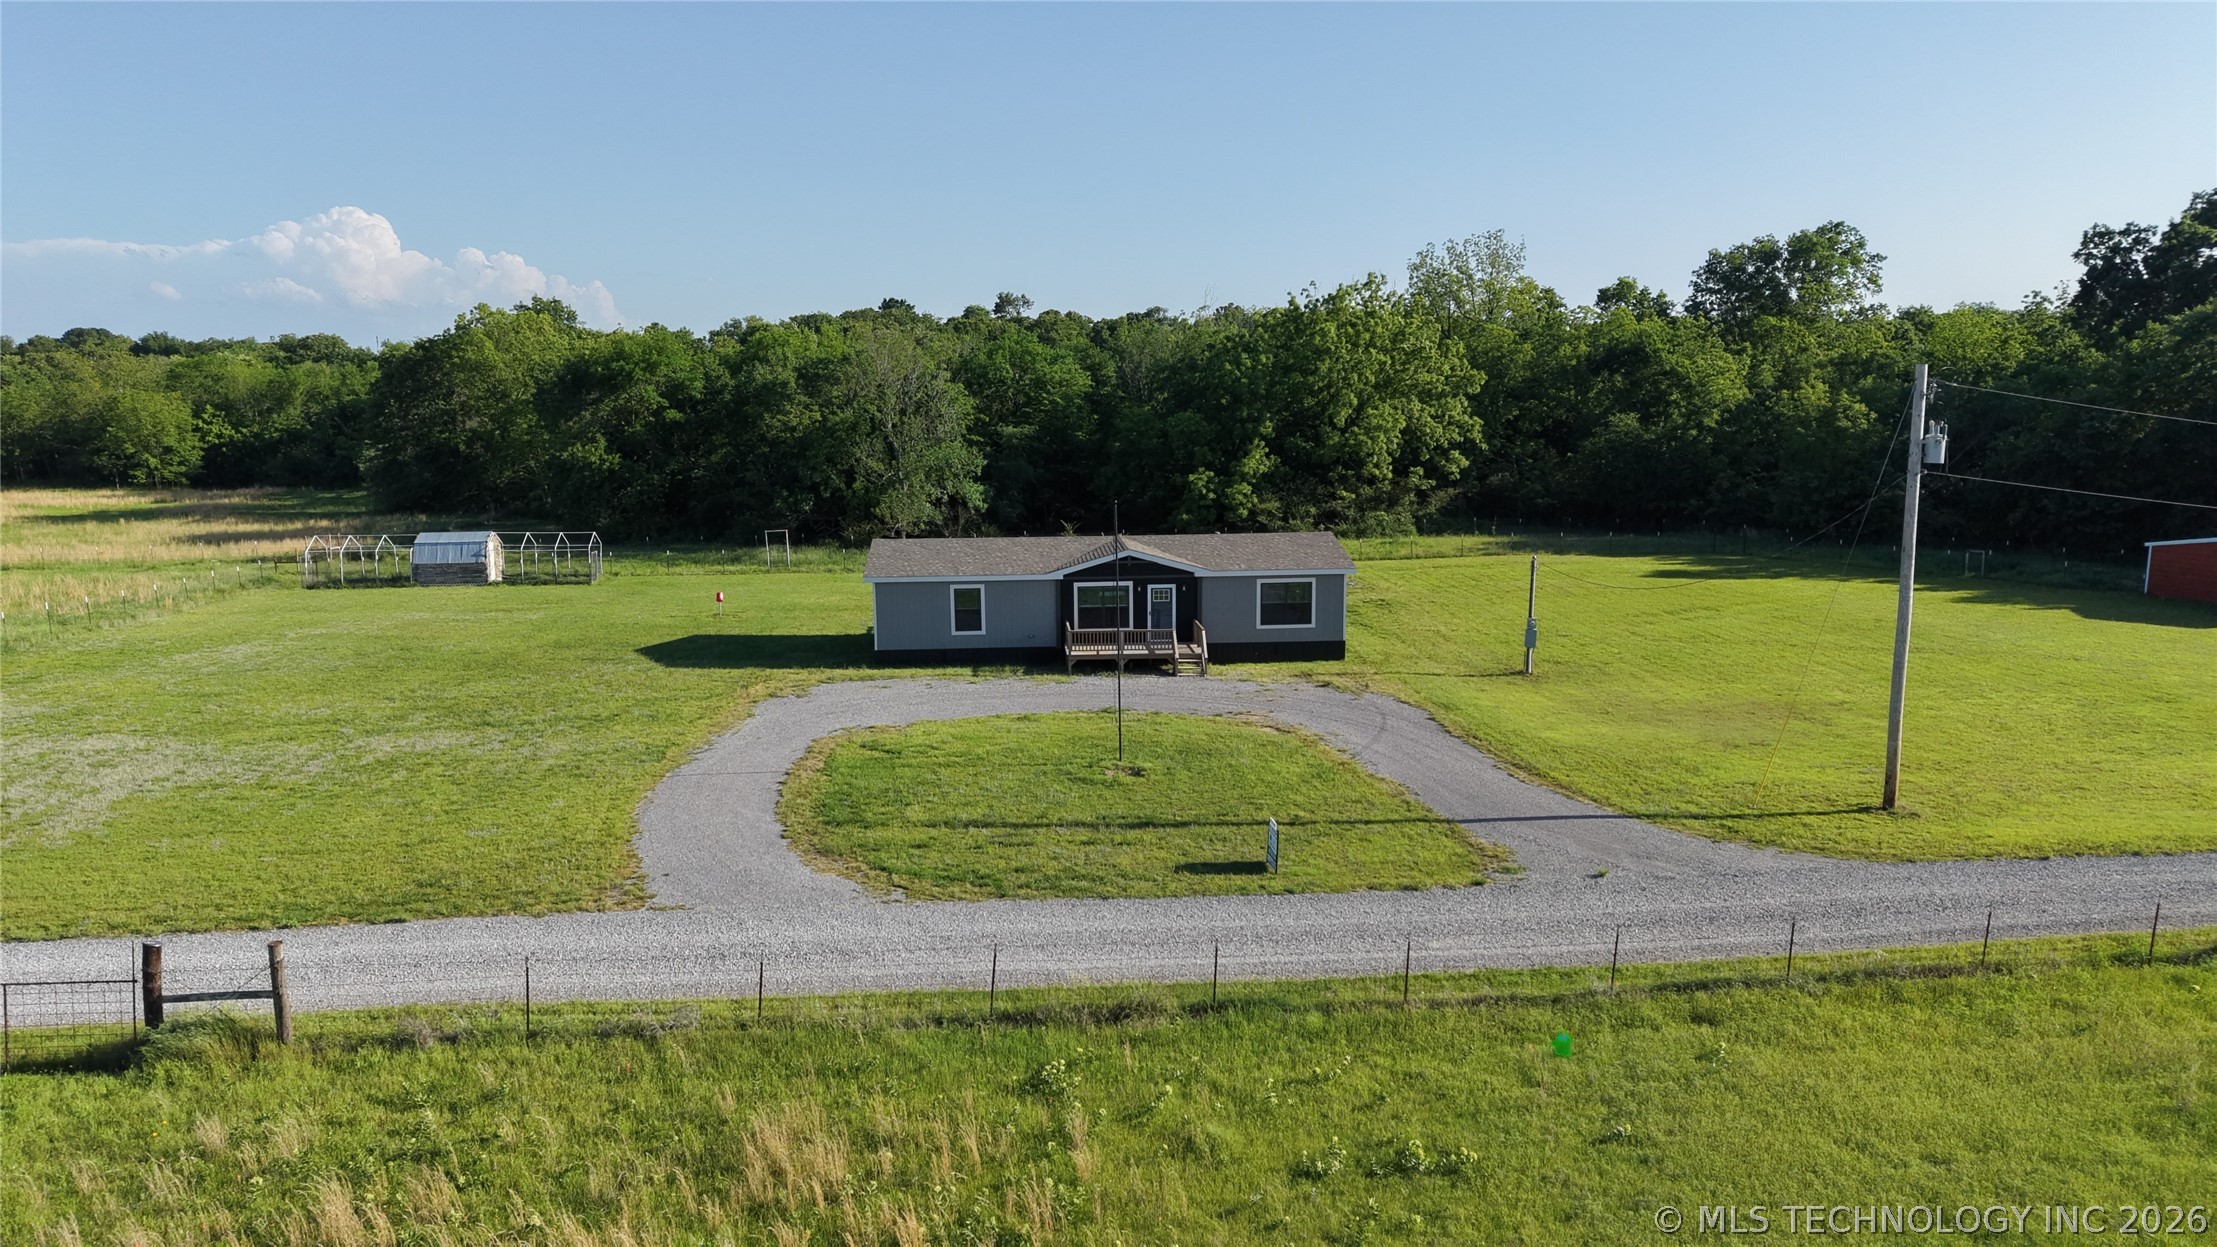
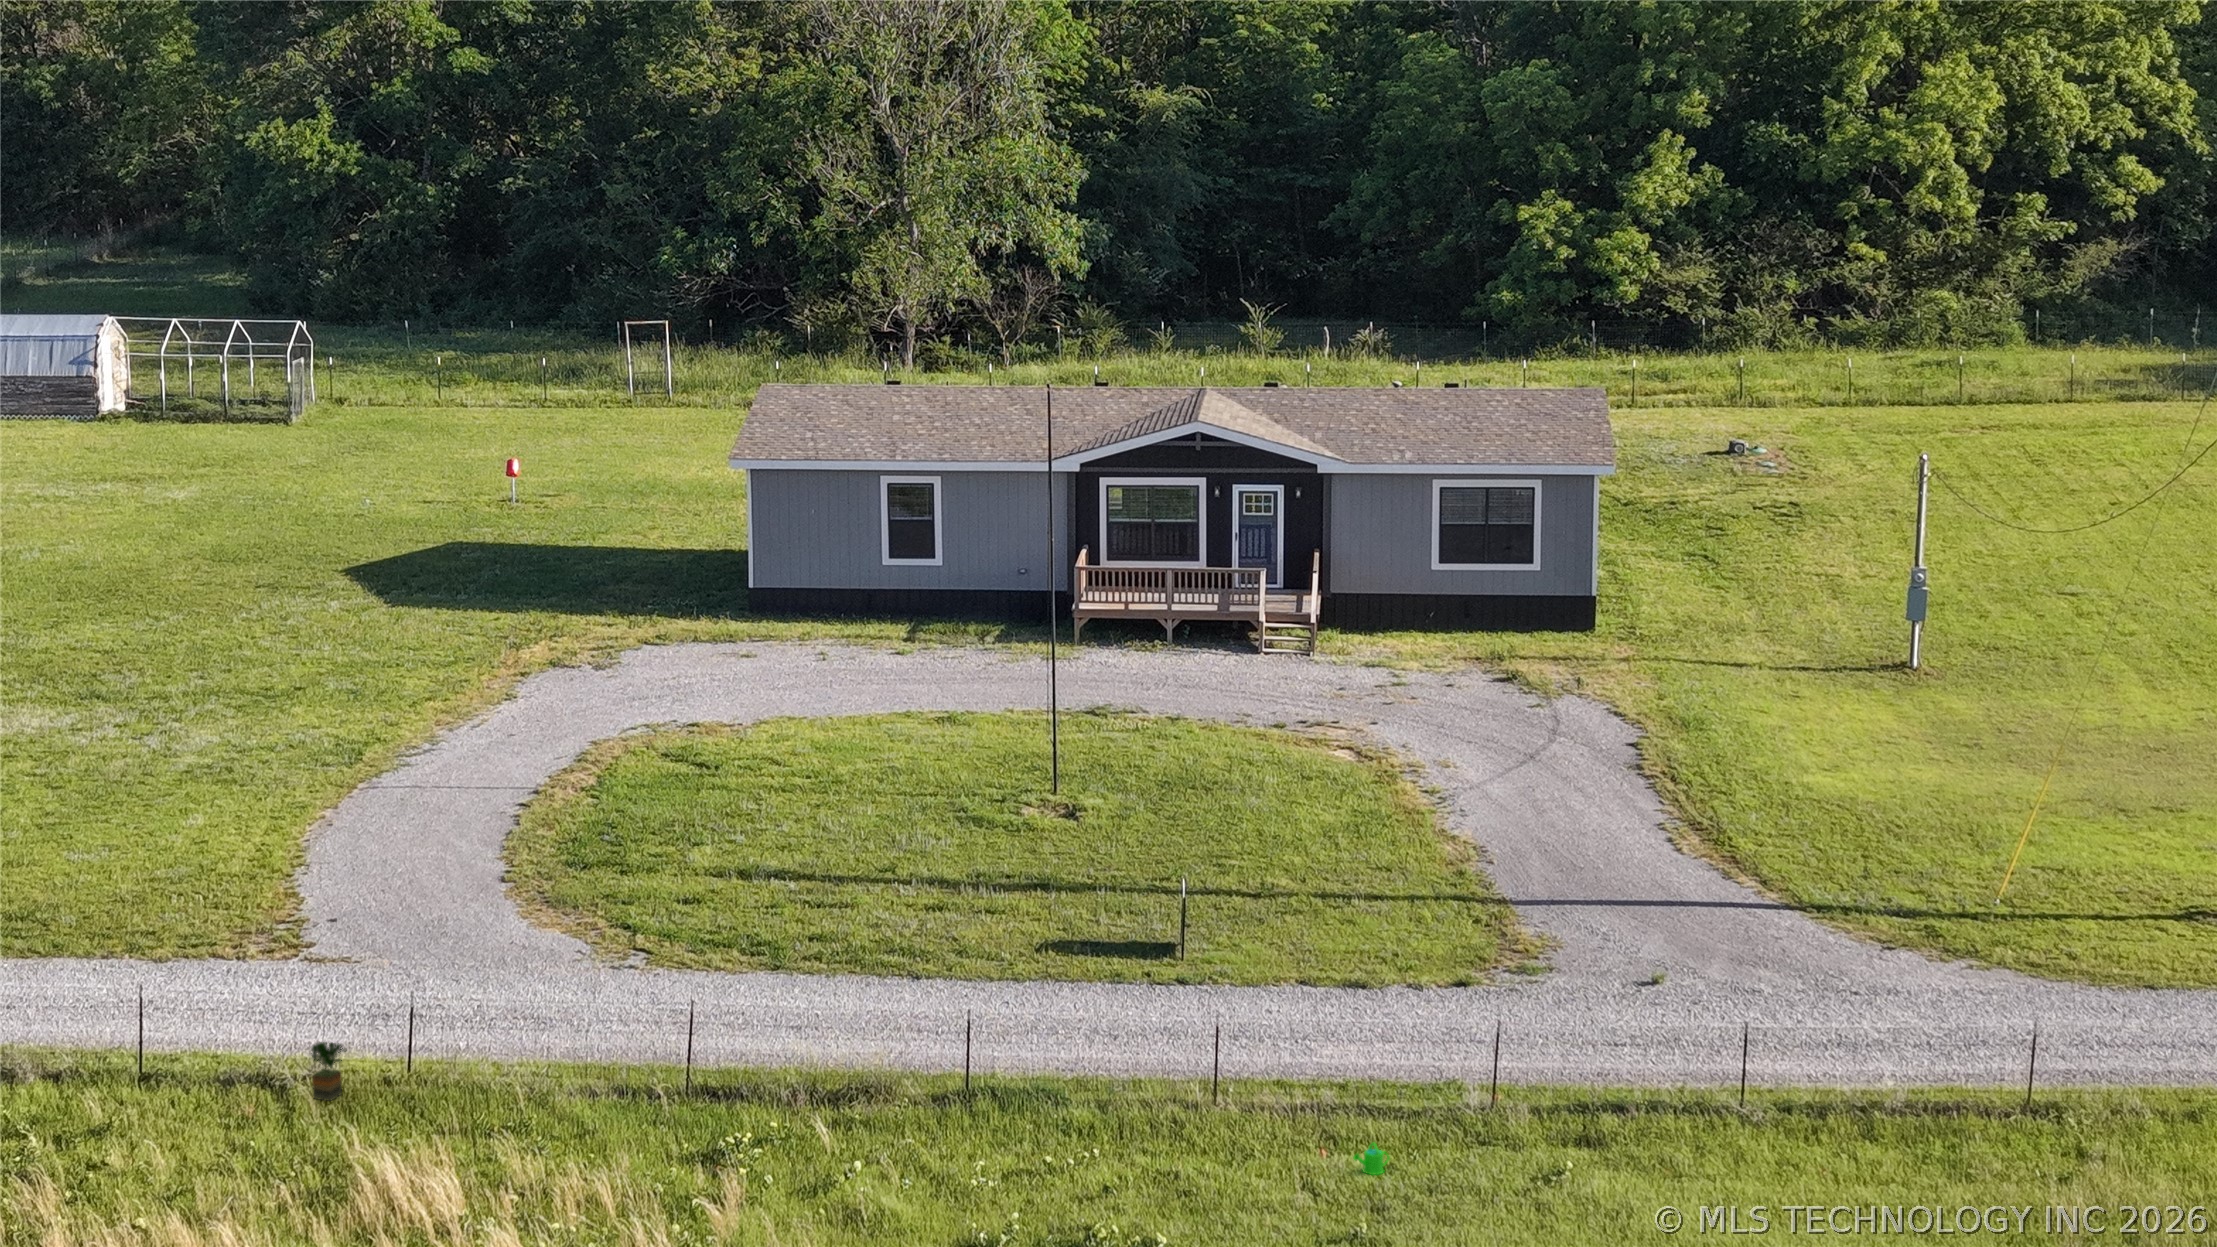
potted tree: none [677,992,709,1043] -> present [311,1042,346,1101]

